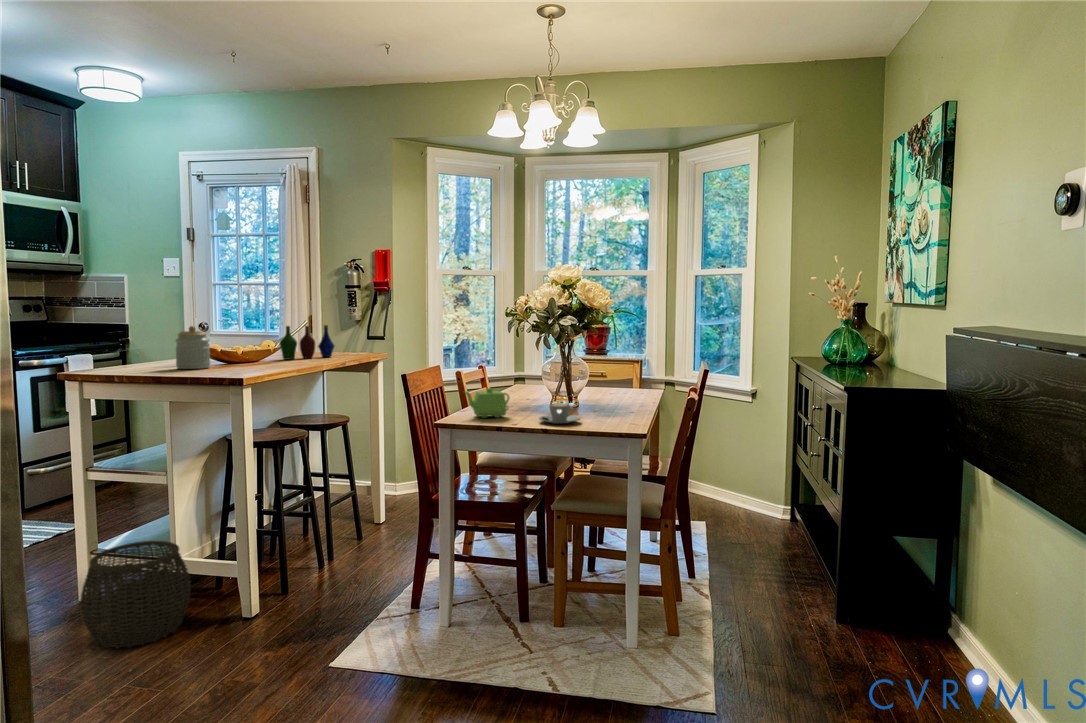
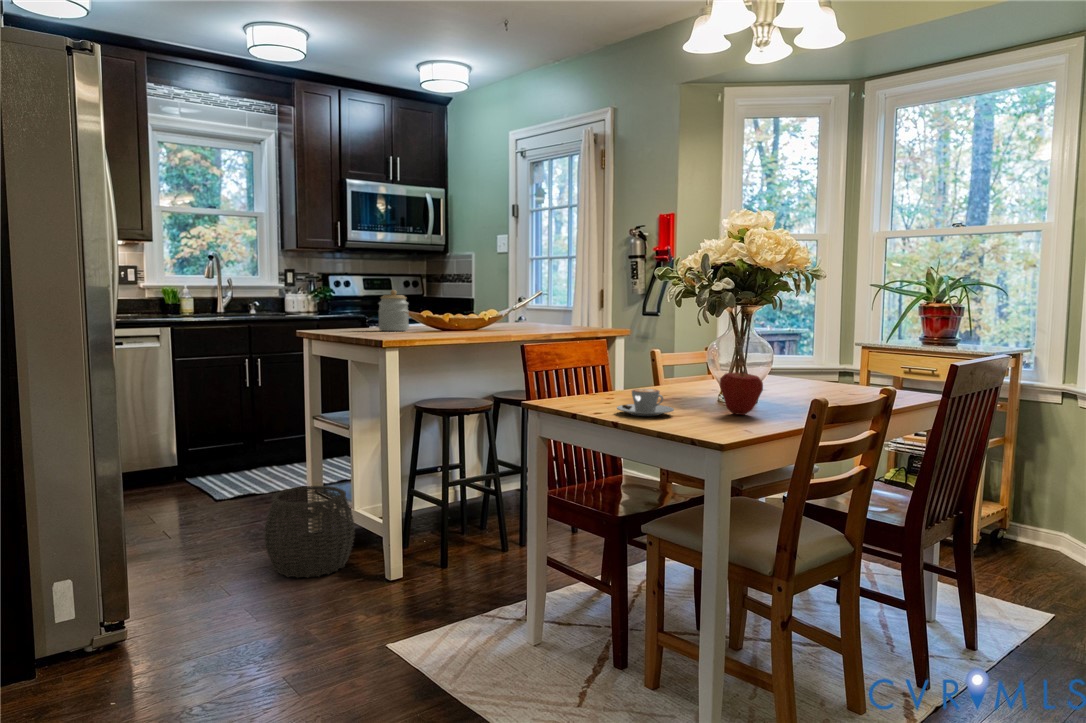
bottle: present [280,325,334,360] -> none [501,294,563,329]
apple: none [592,385,621,416] -> present [720,371,763,415]
teapot: present [465,388,509,418] -> none [558,364,616,402]

